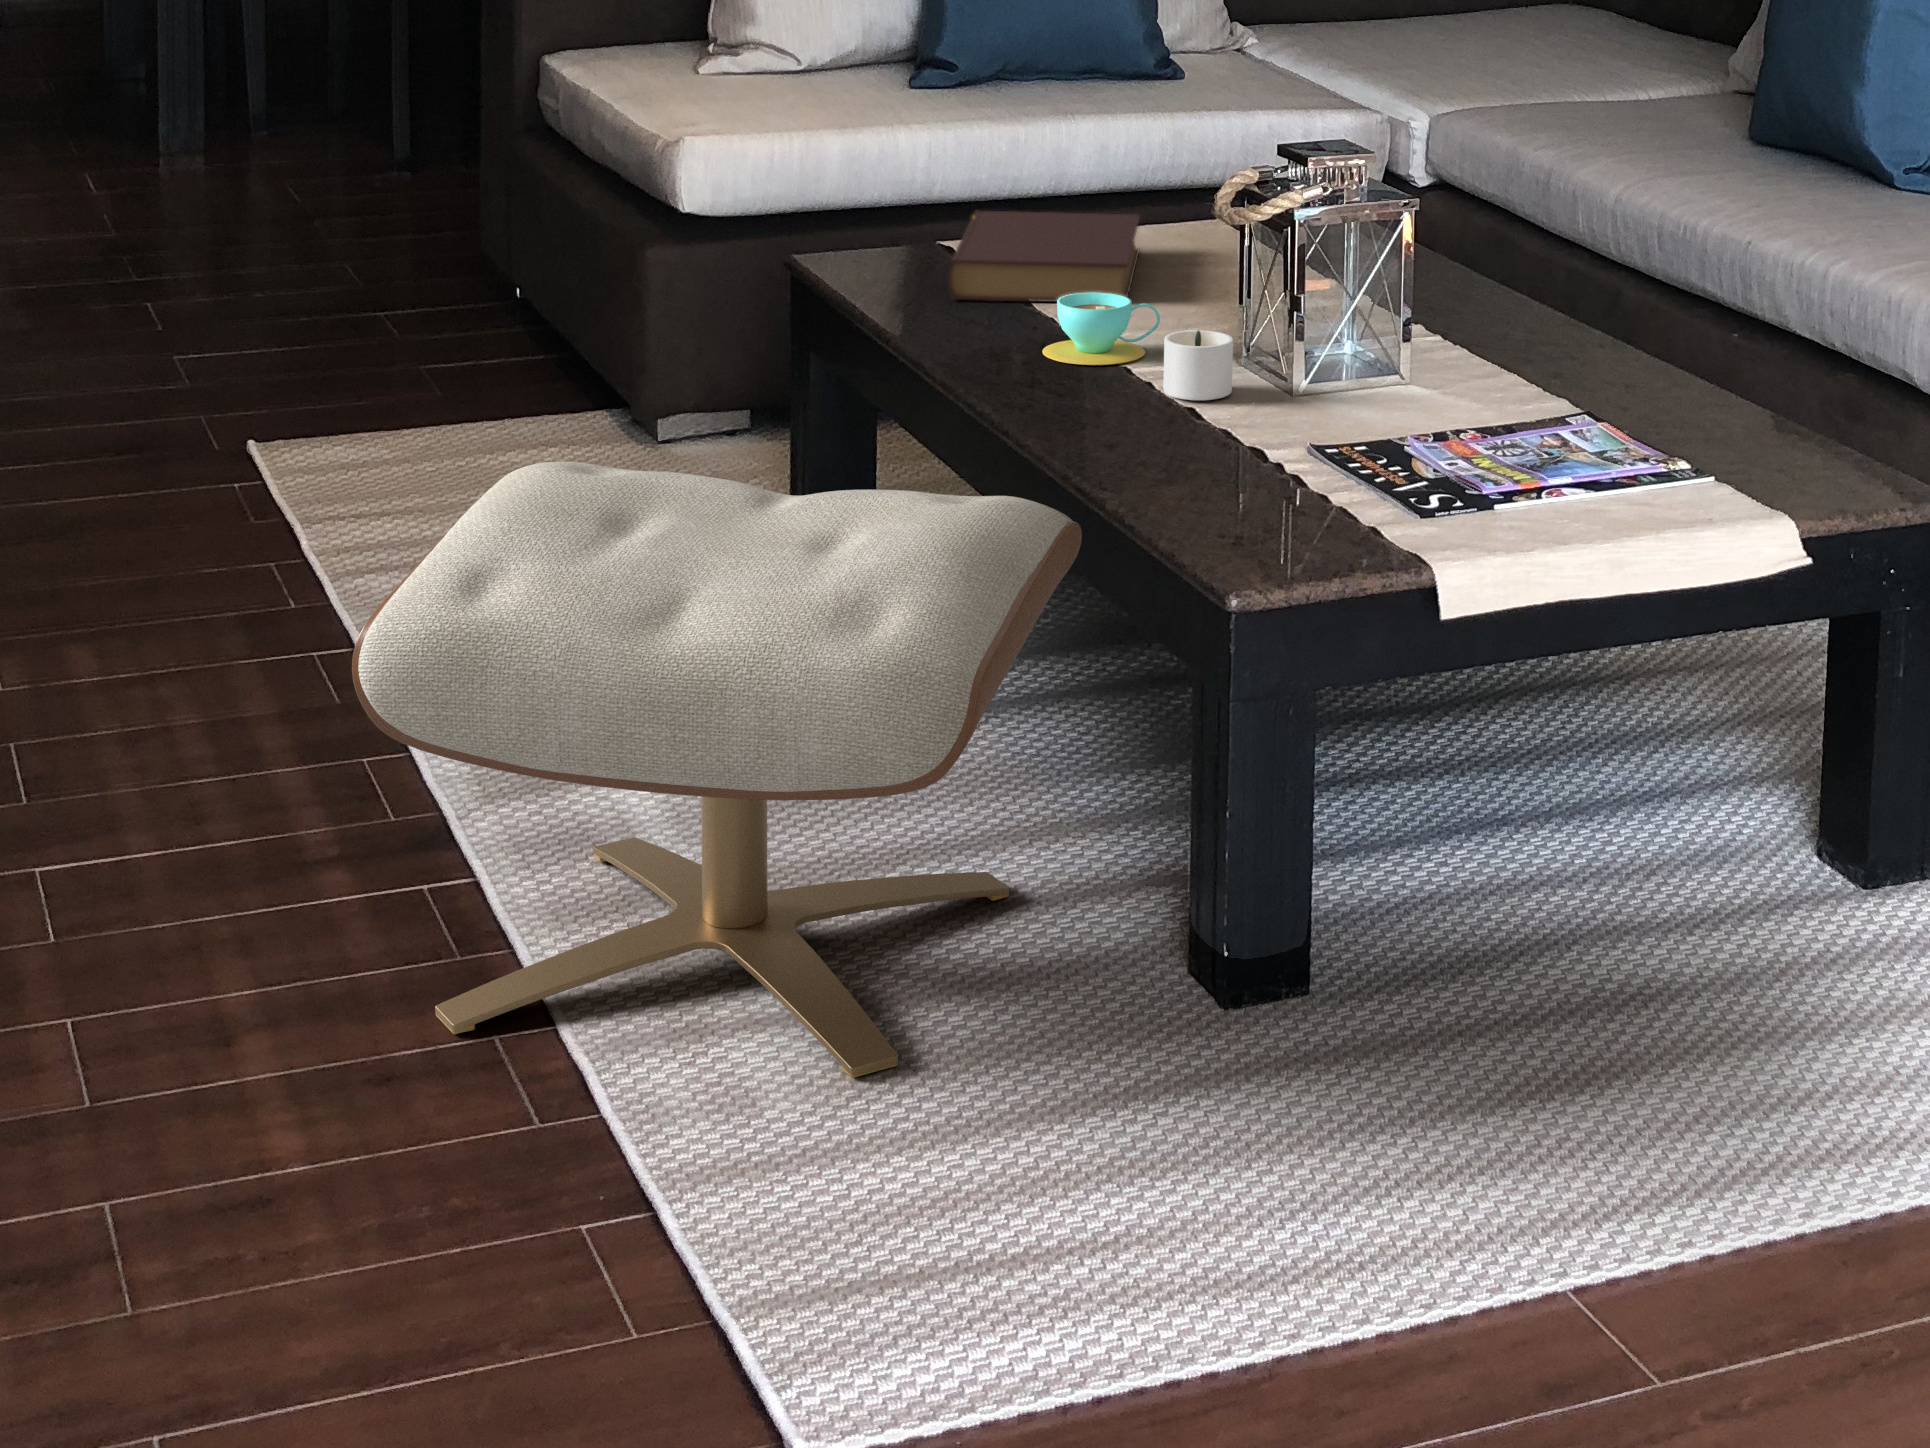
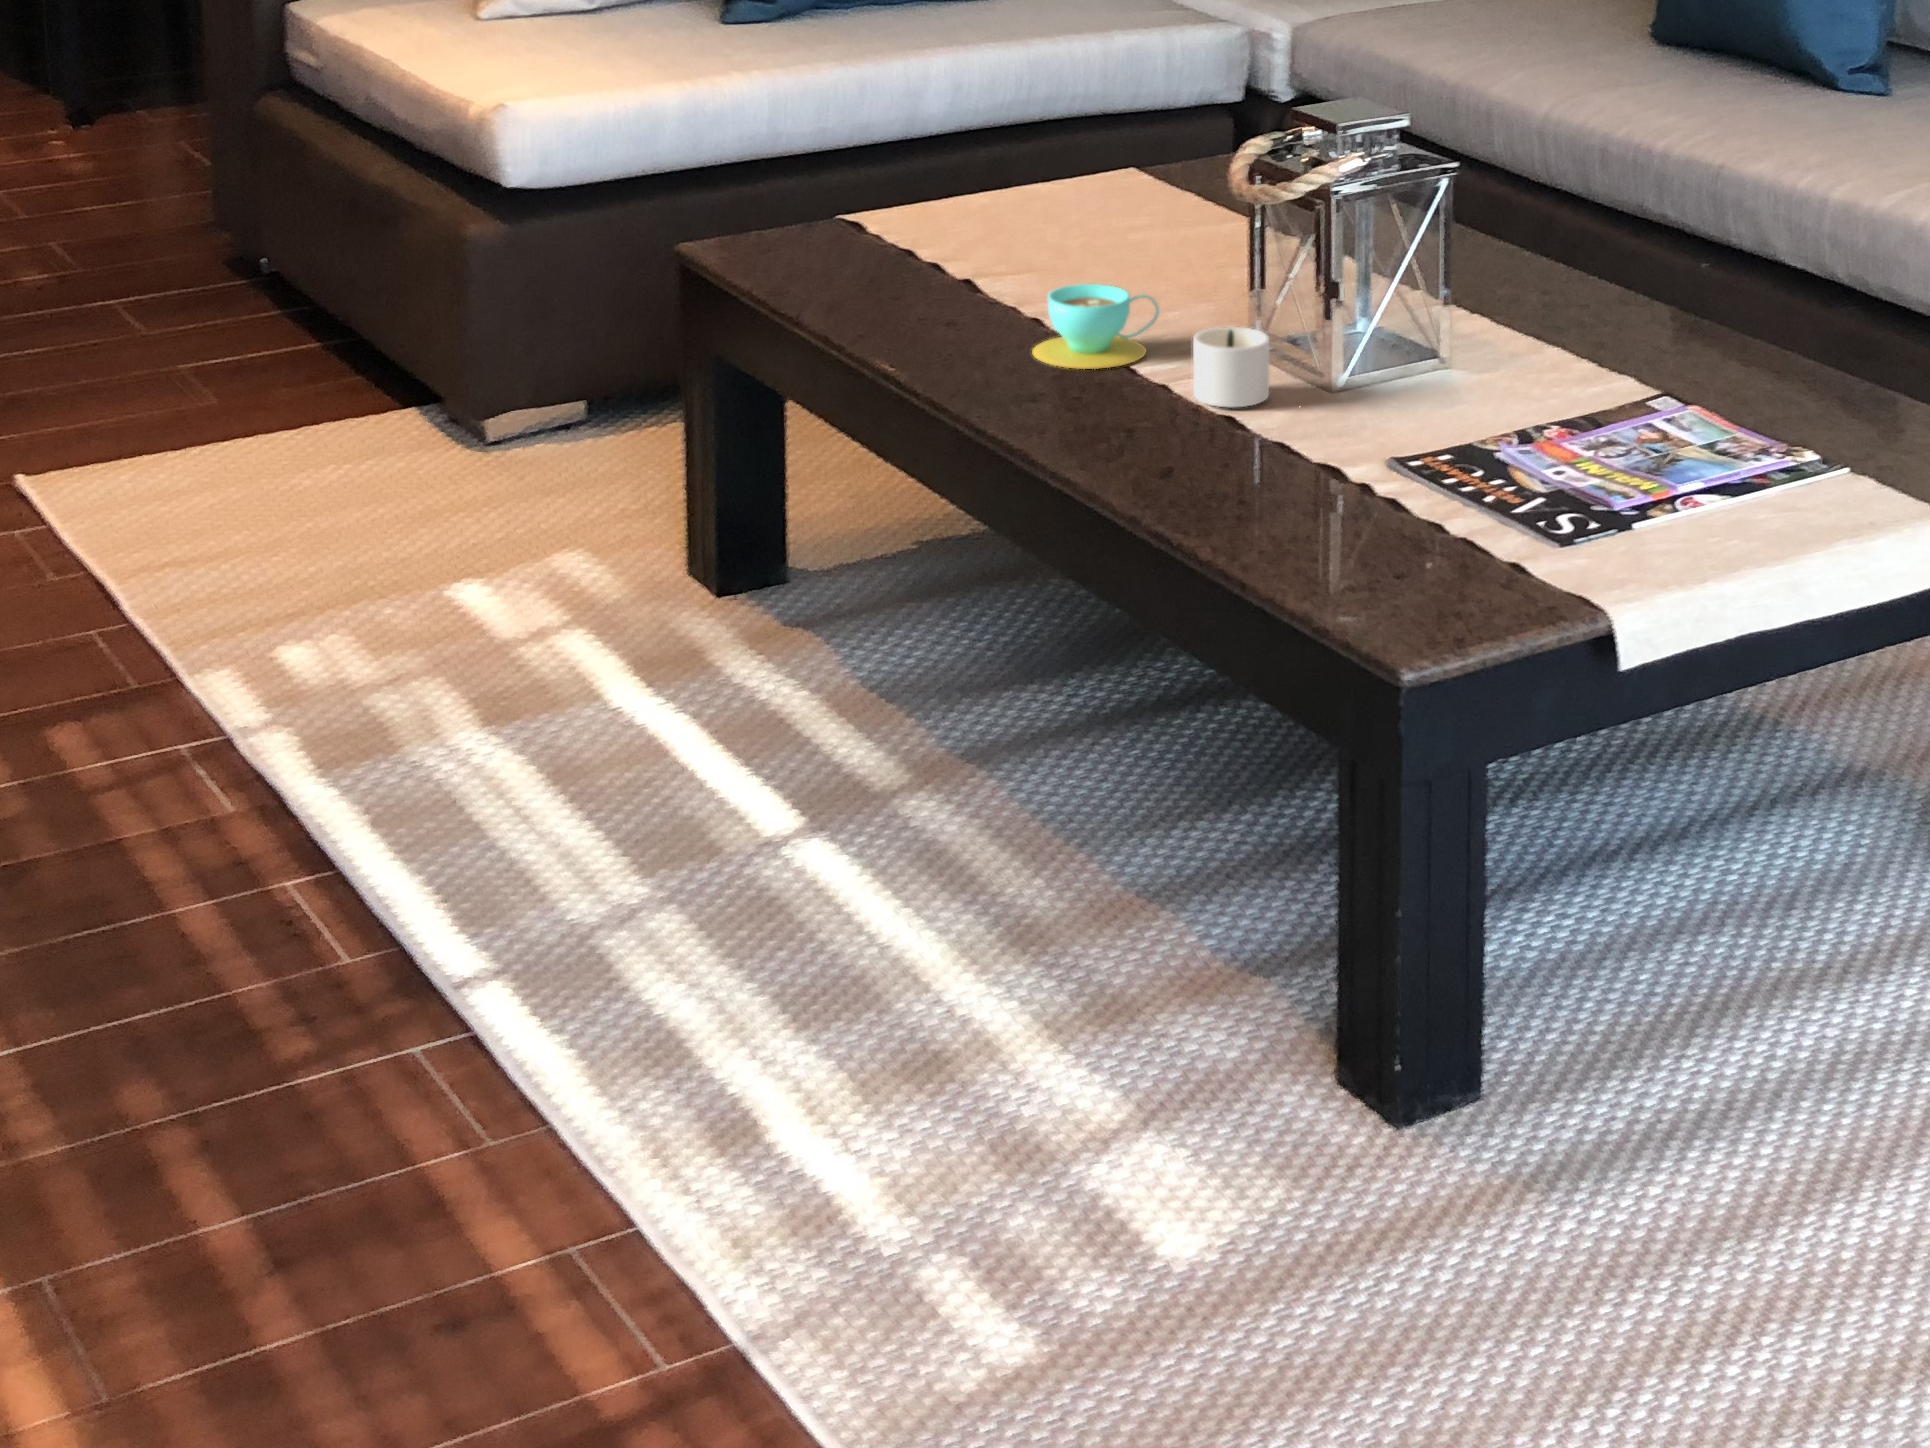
book: present [947,210,1140,302] -> none [884,179,1092,293]
ottoman: present [352,462,1082,1078] -> none [399,534,1172,1228]

